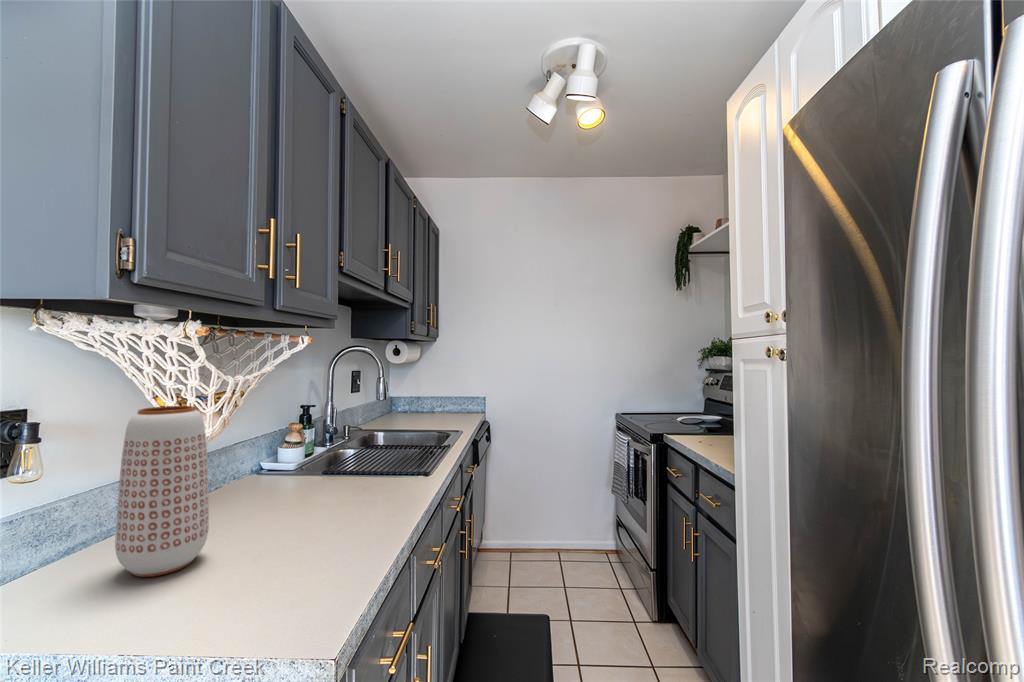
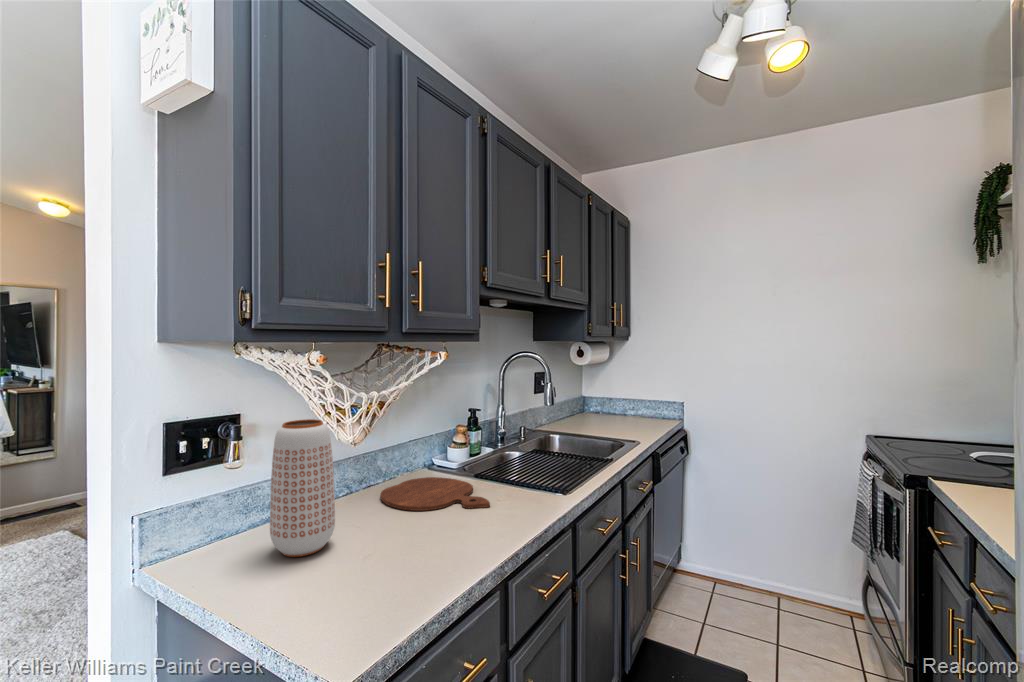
cutting board: none [222,477,365,511] -> present [380,477,490,511]

